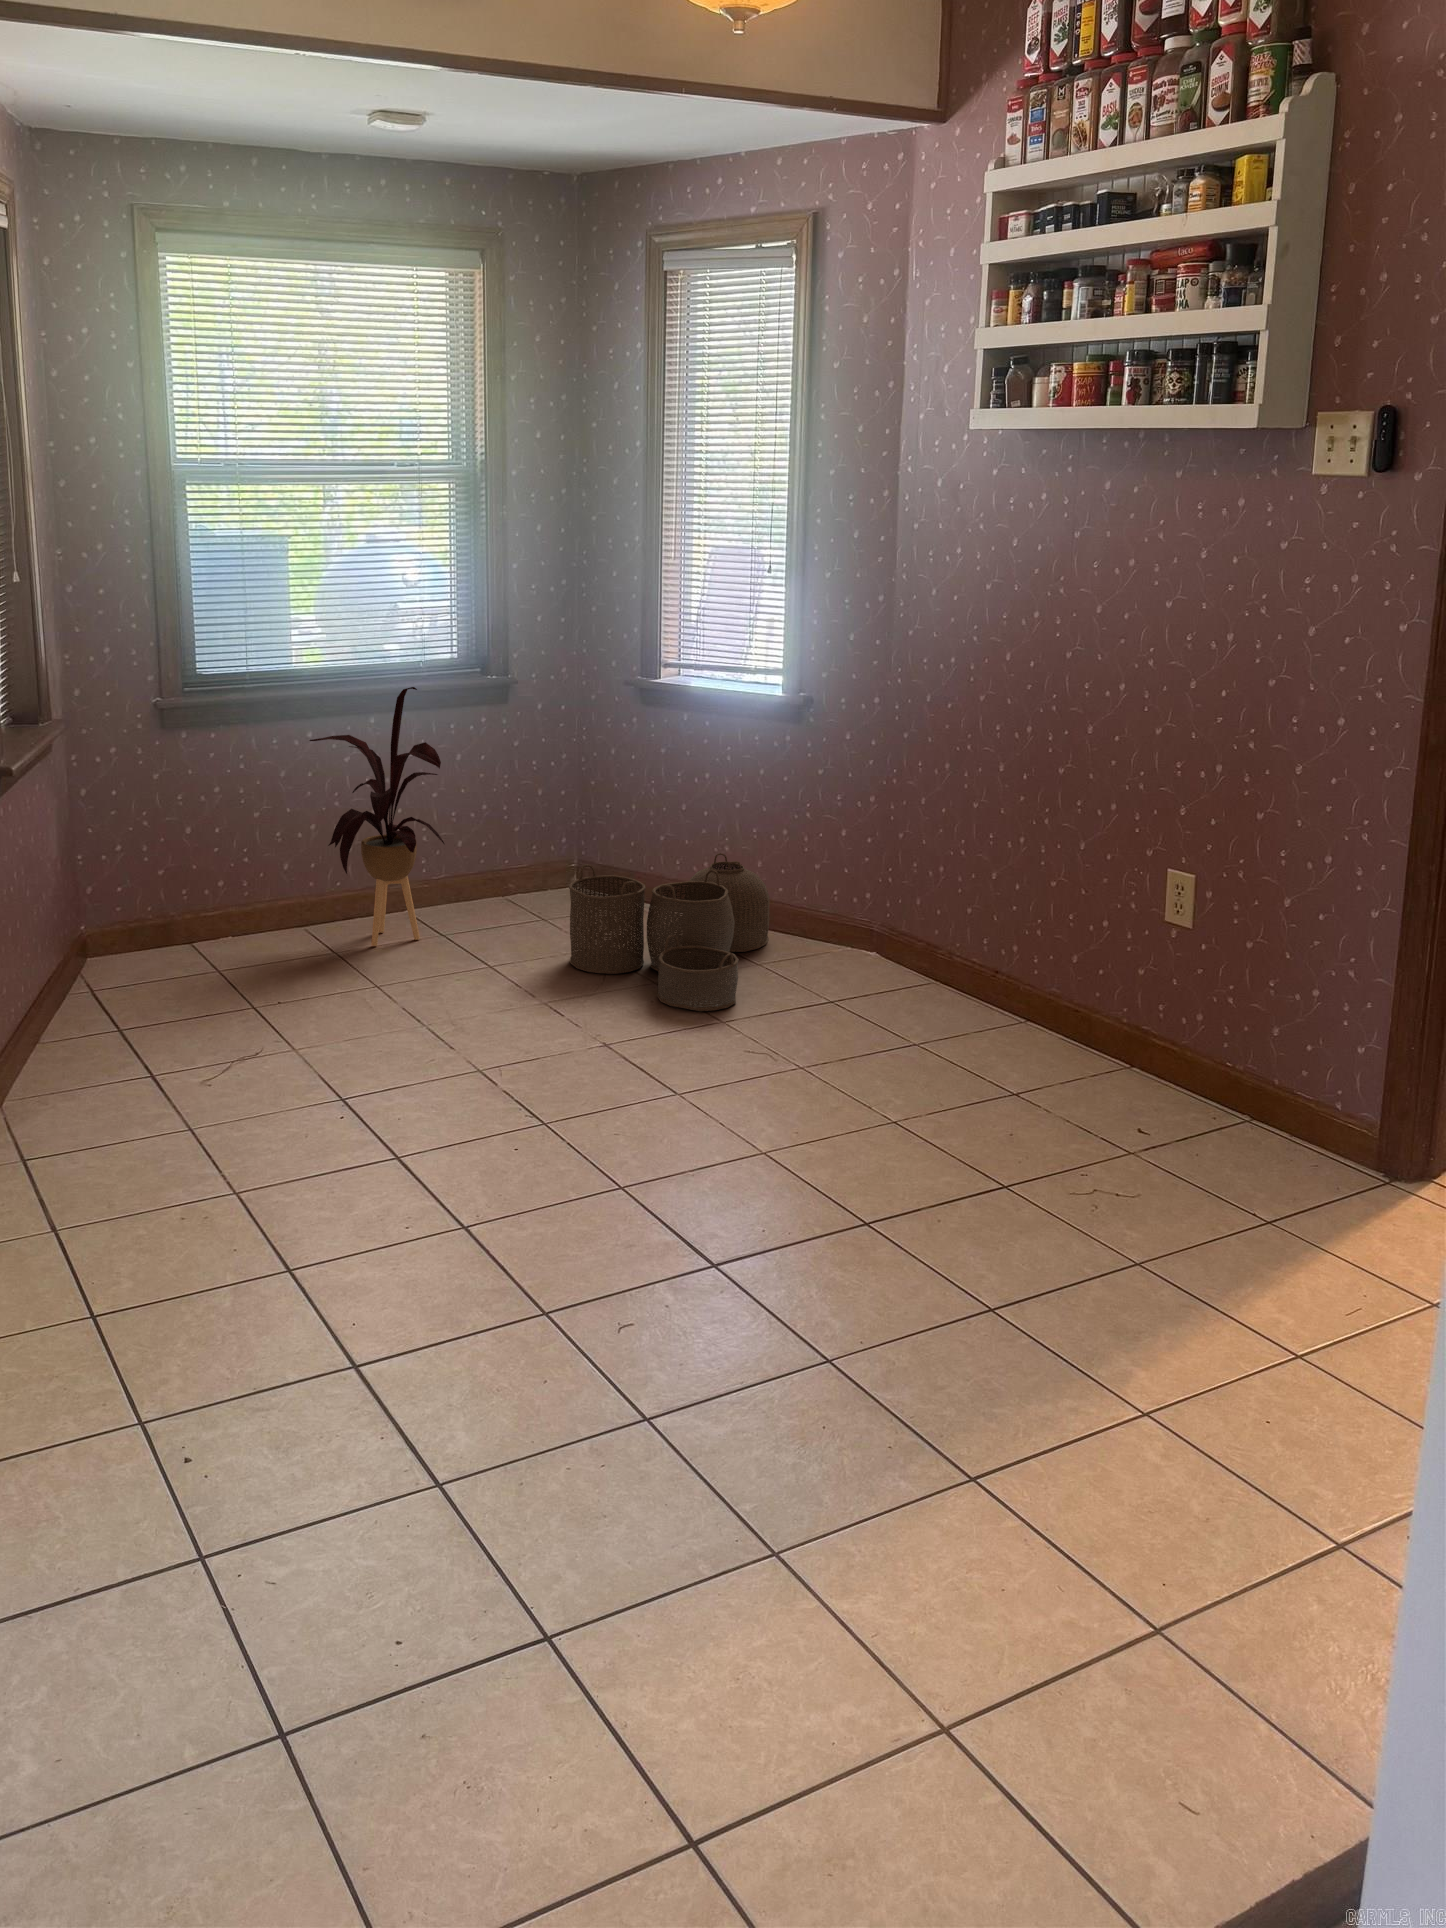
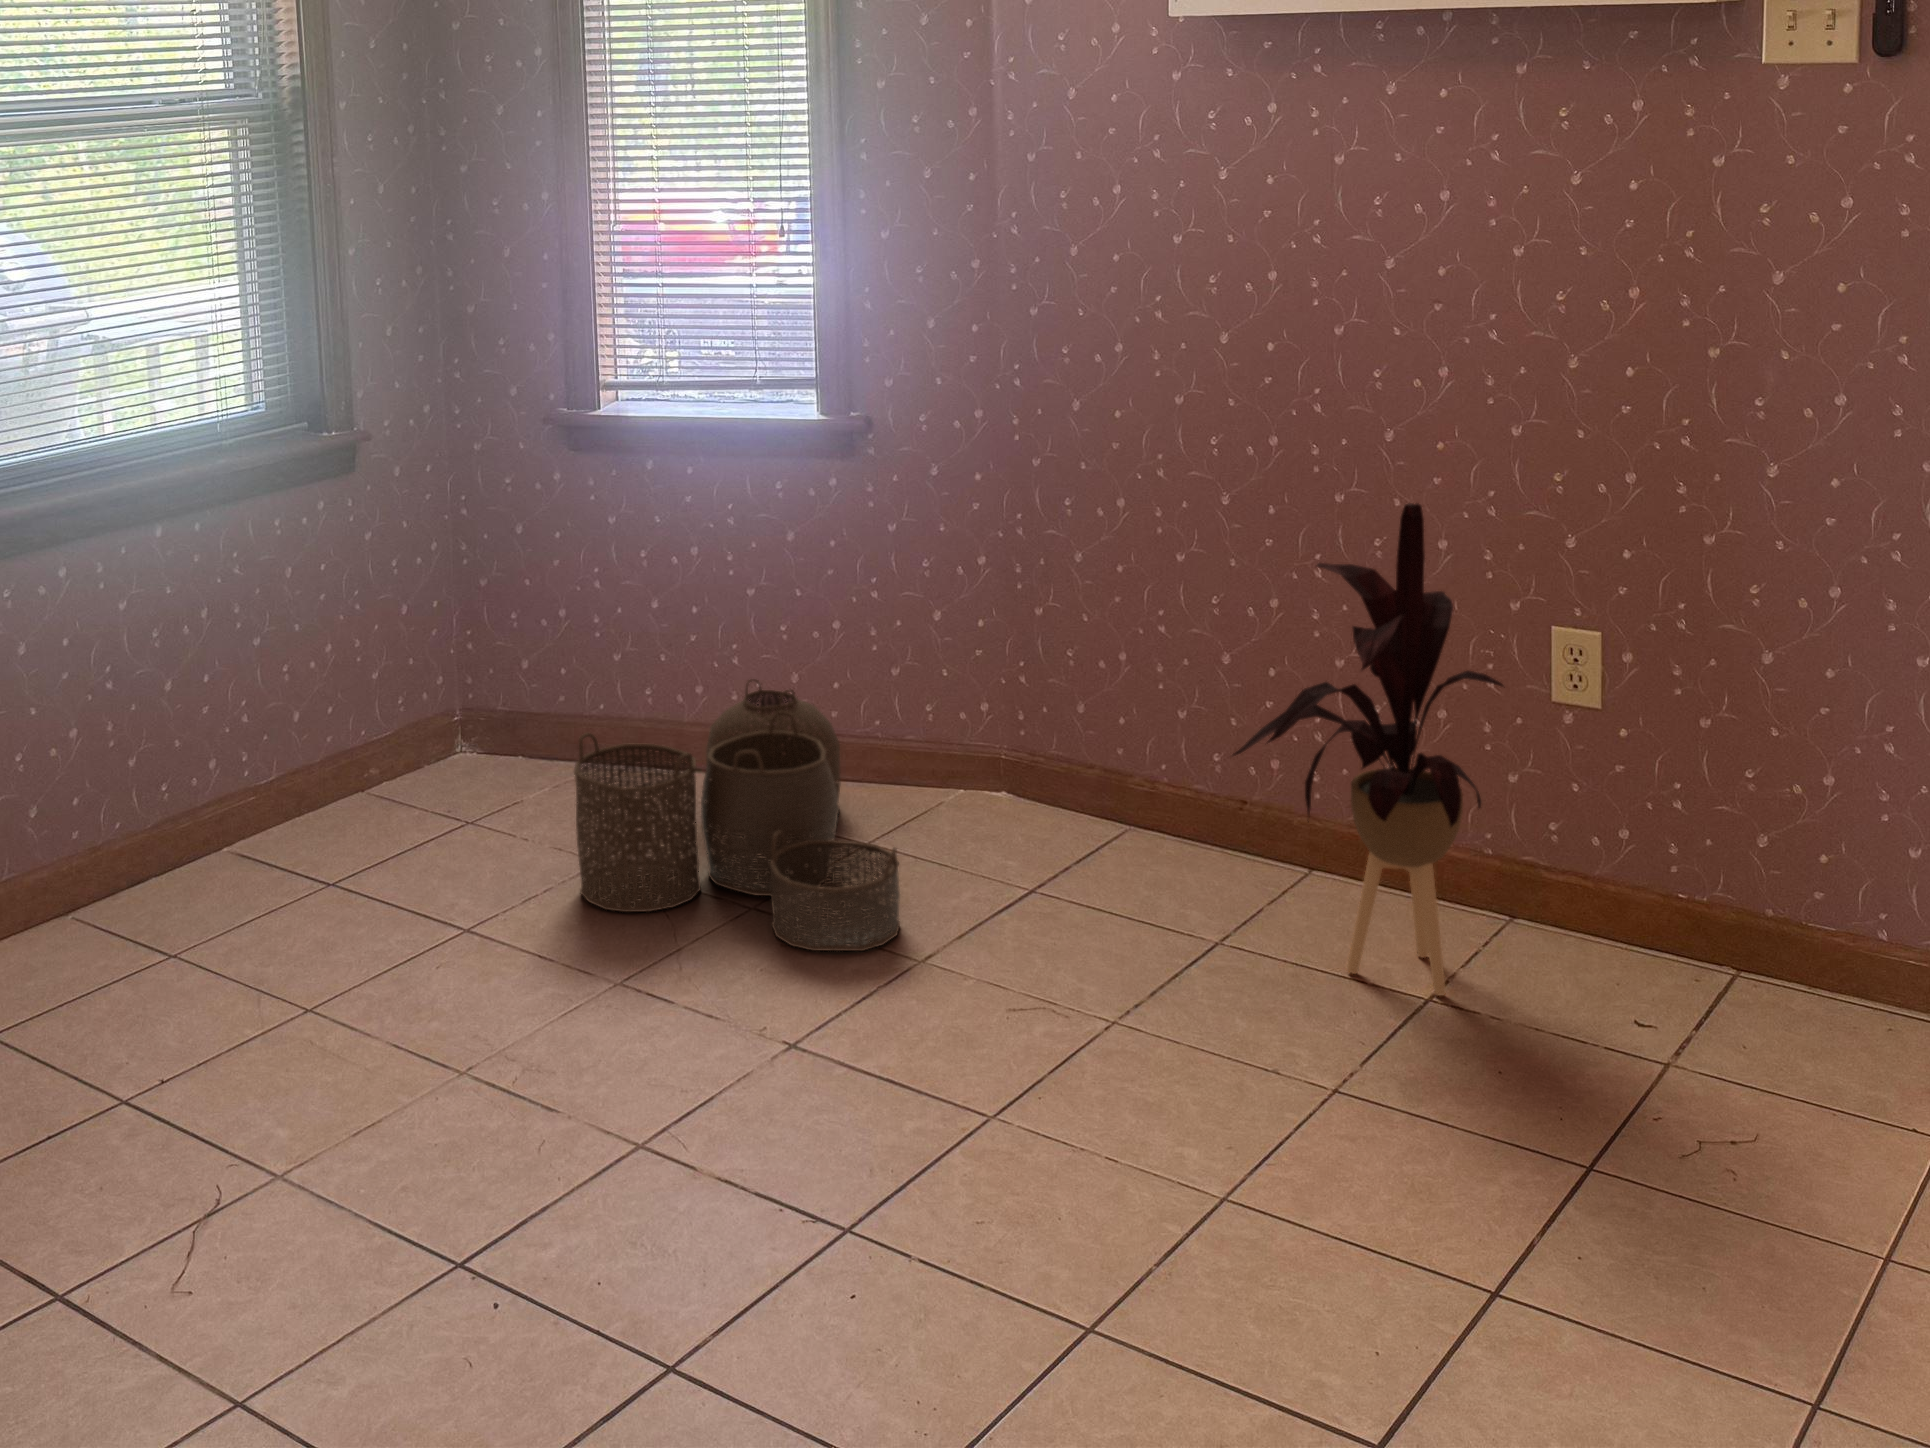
house plant: present [309,687,444,946] -> present [1233,503,1503,996]

